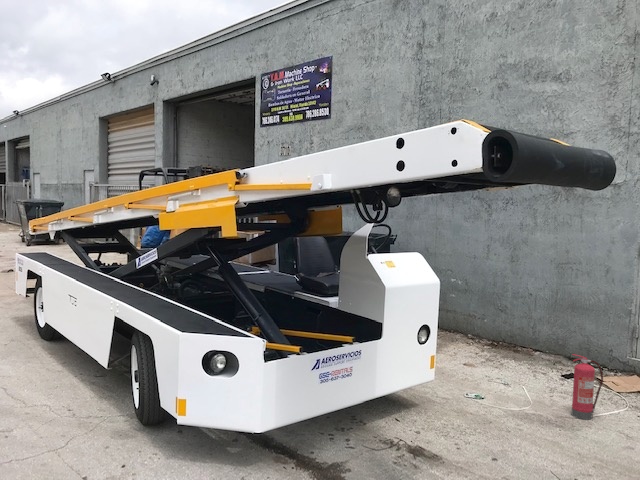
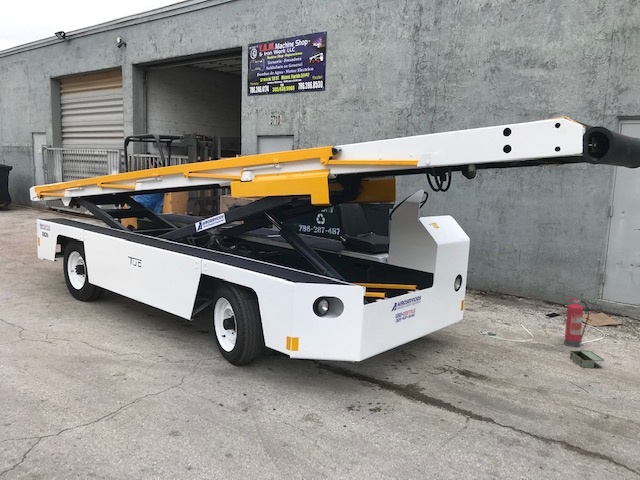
toolbox: none [571,426,614,452] -> present [570,350,604,368]

